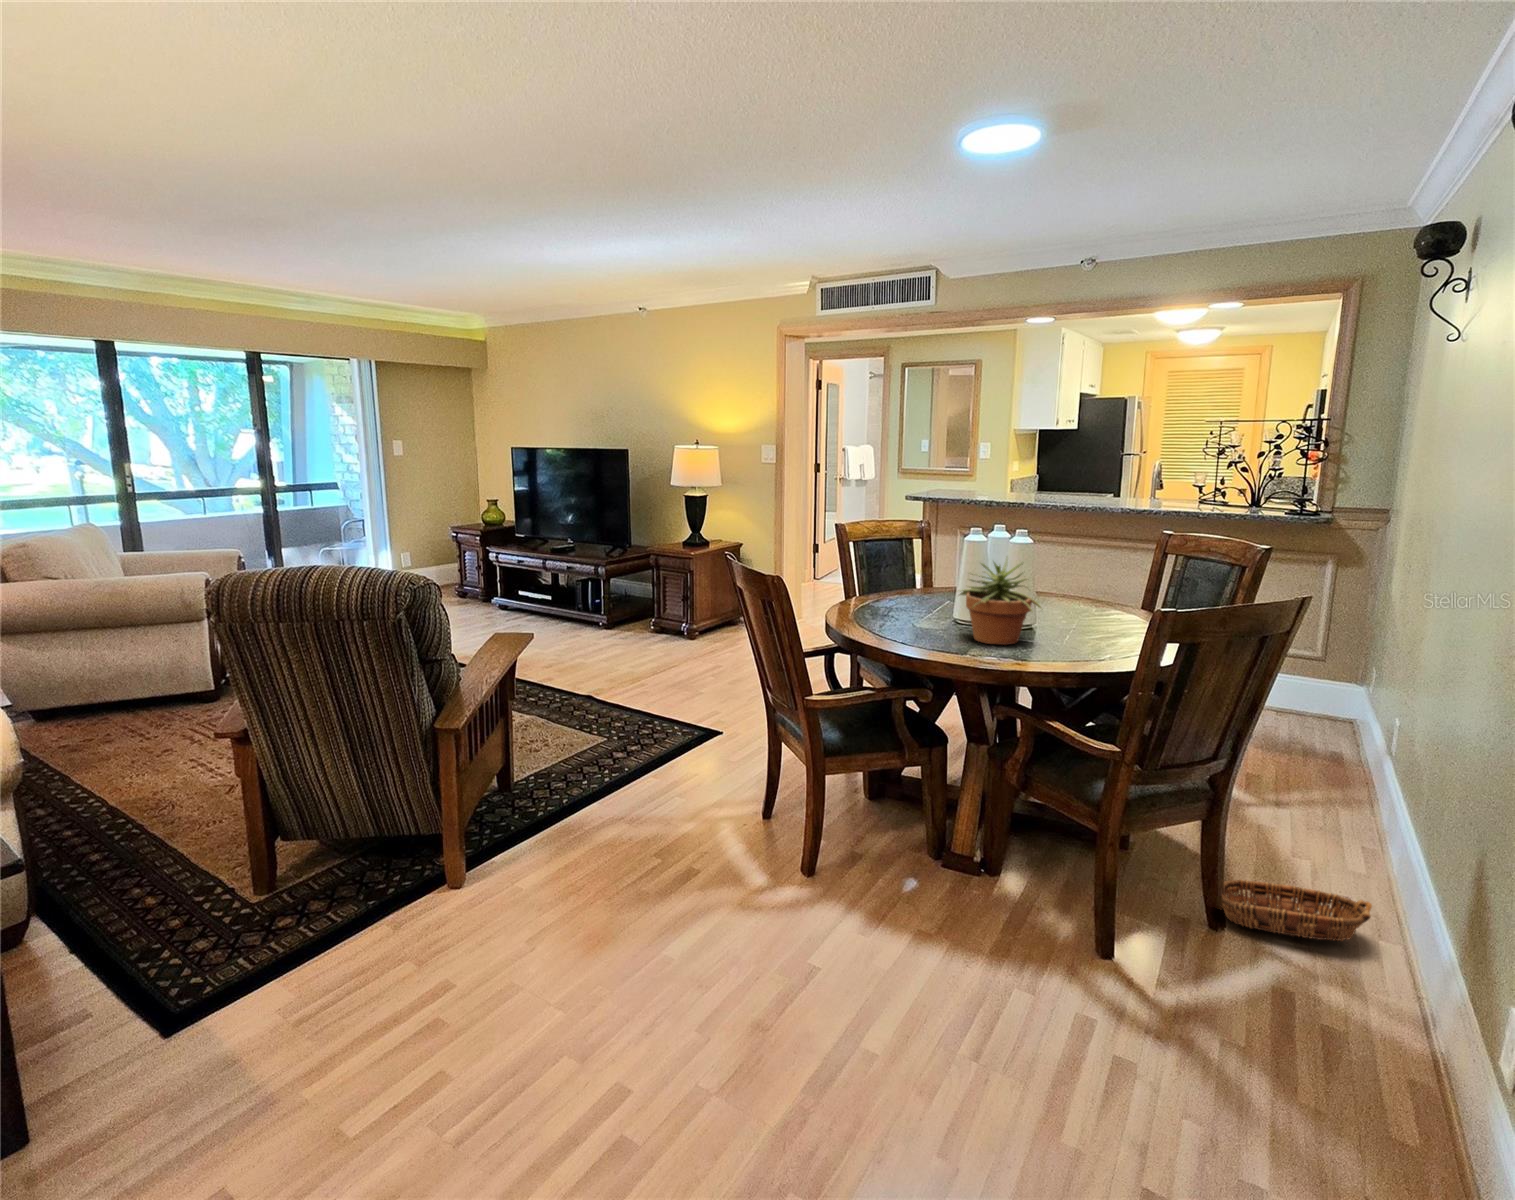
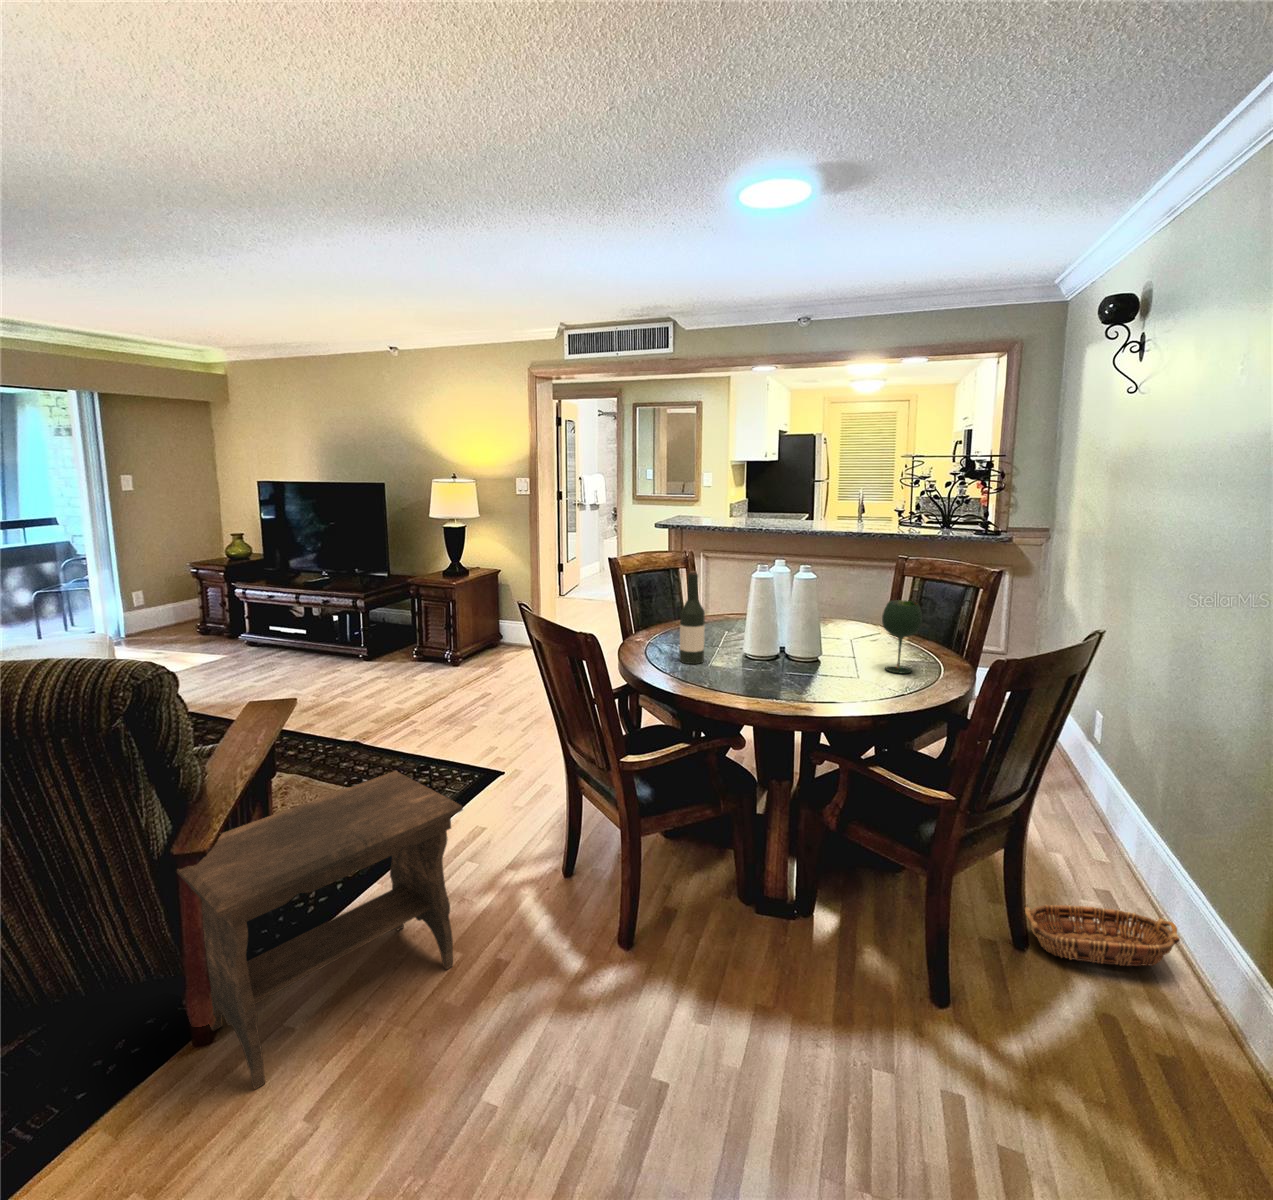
wine bottle: none [880,528,906,619] -> present [680,571,705,664]
potted plant: present [960,557,1041,645] -> none [764,599,858,693]
wine glass: none [1084,562,1125,636] -> present [882,600,922,673]
footstool: none [430,695,664,923] -> present [177,771,463,1089]

